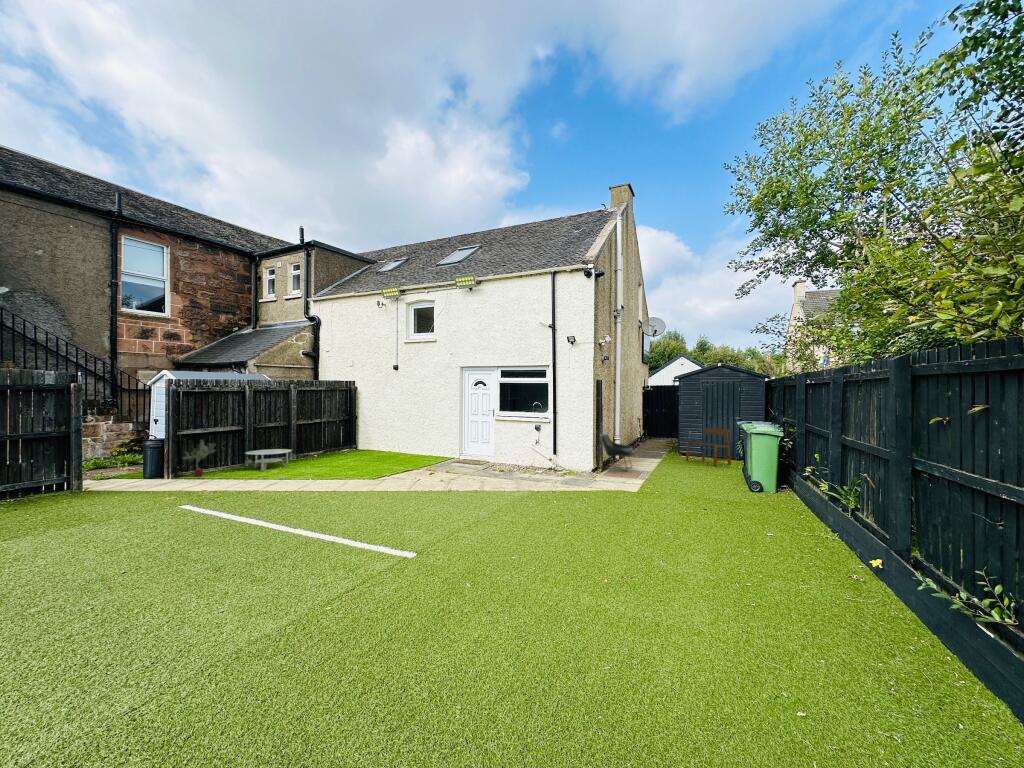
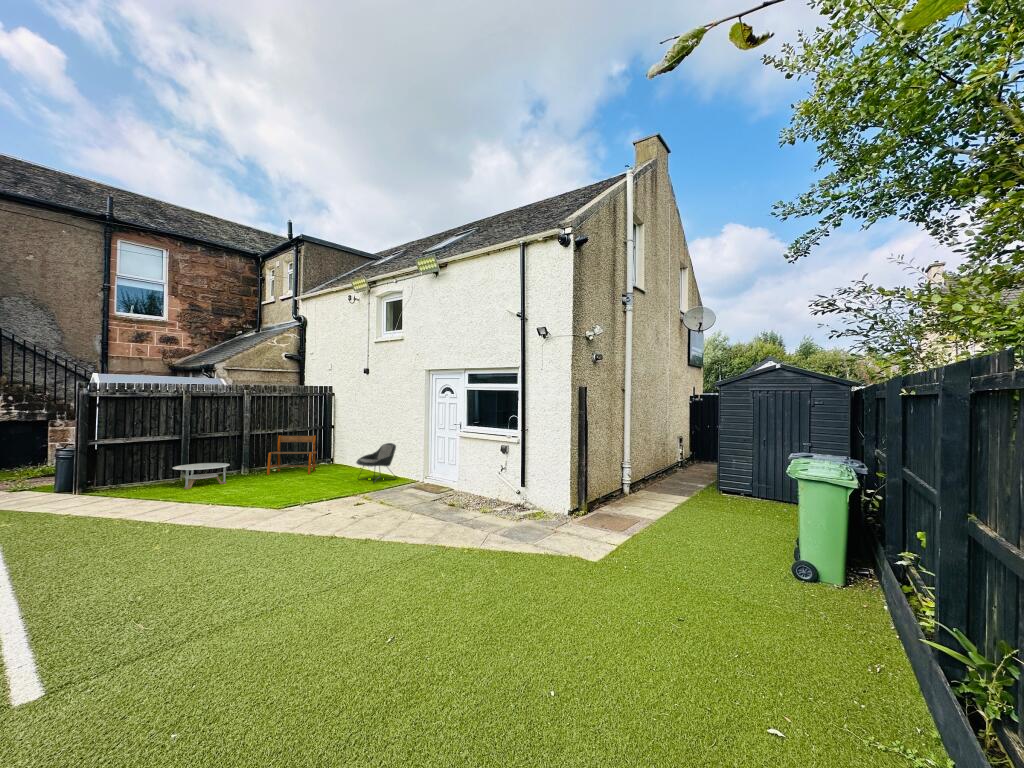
bench: present [686,428,731,467] -> present [267,435,317,475]
lounge chair: present [601,434,634,470] -> present [356,443,396,483]
potted tree: present [183,440,215,477] -> none [89,451,135,493]

